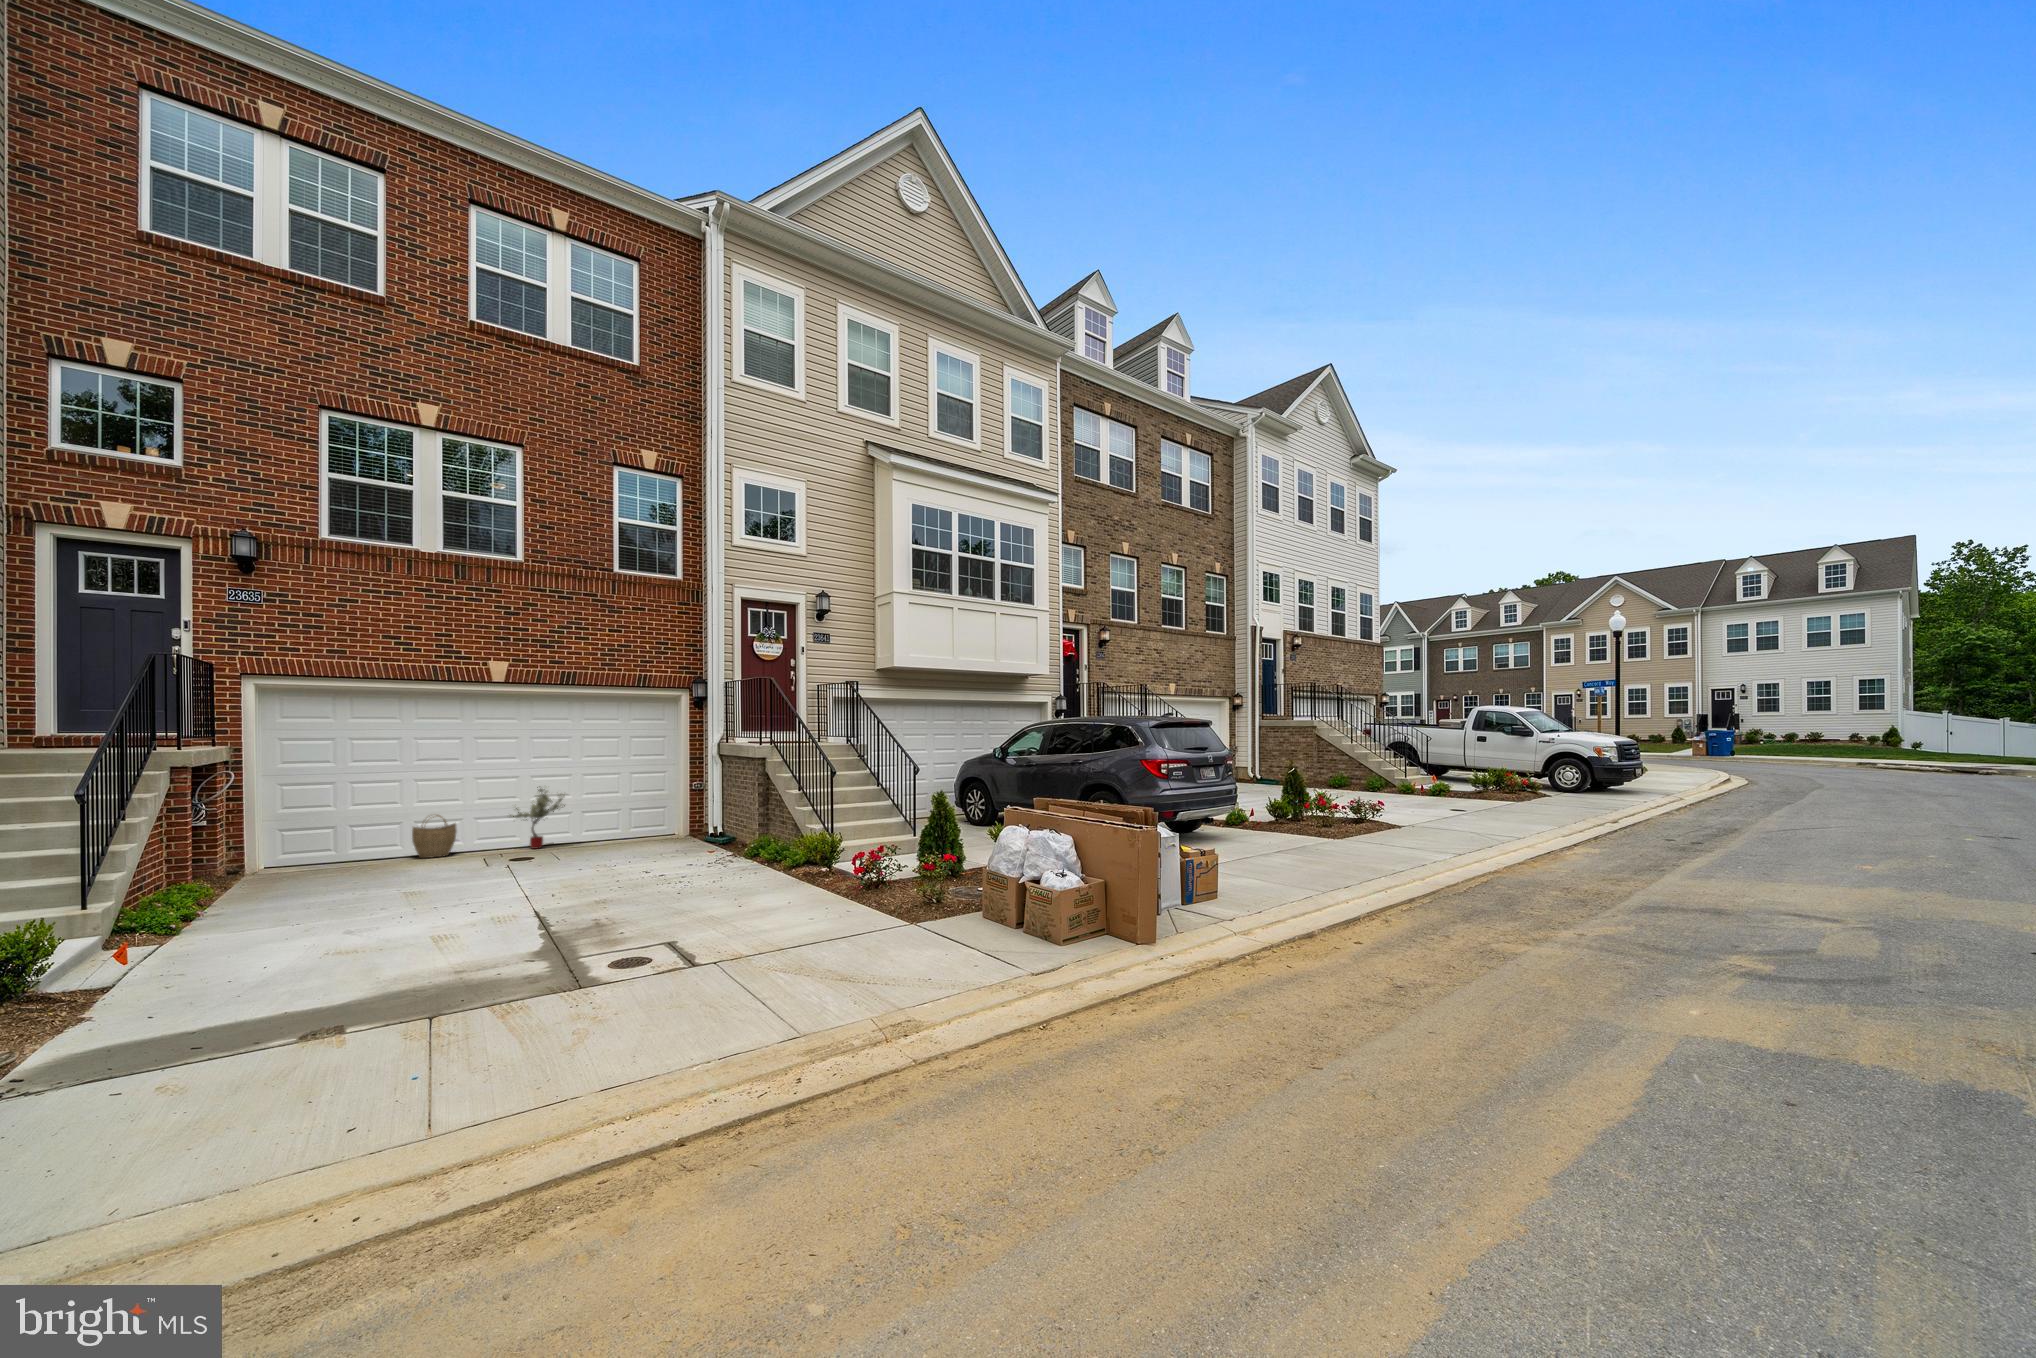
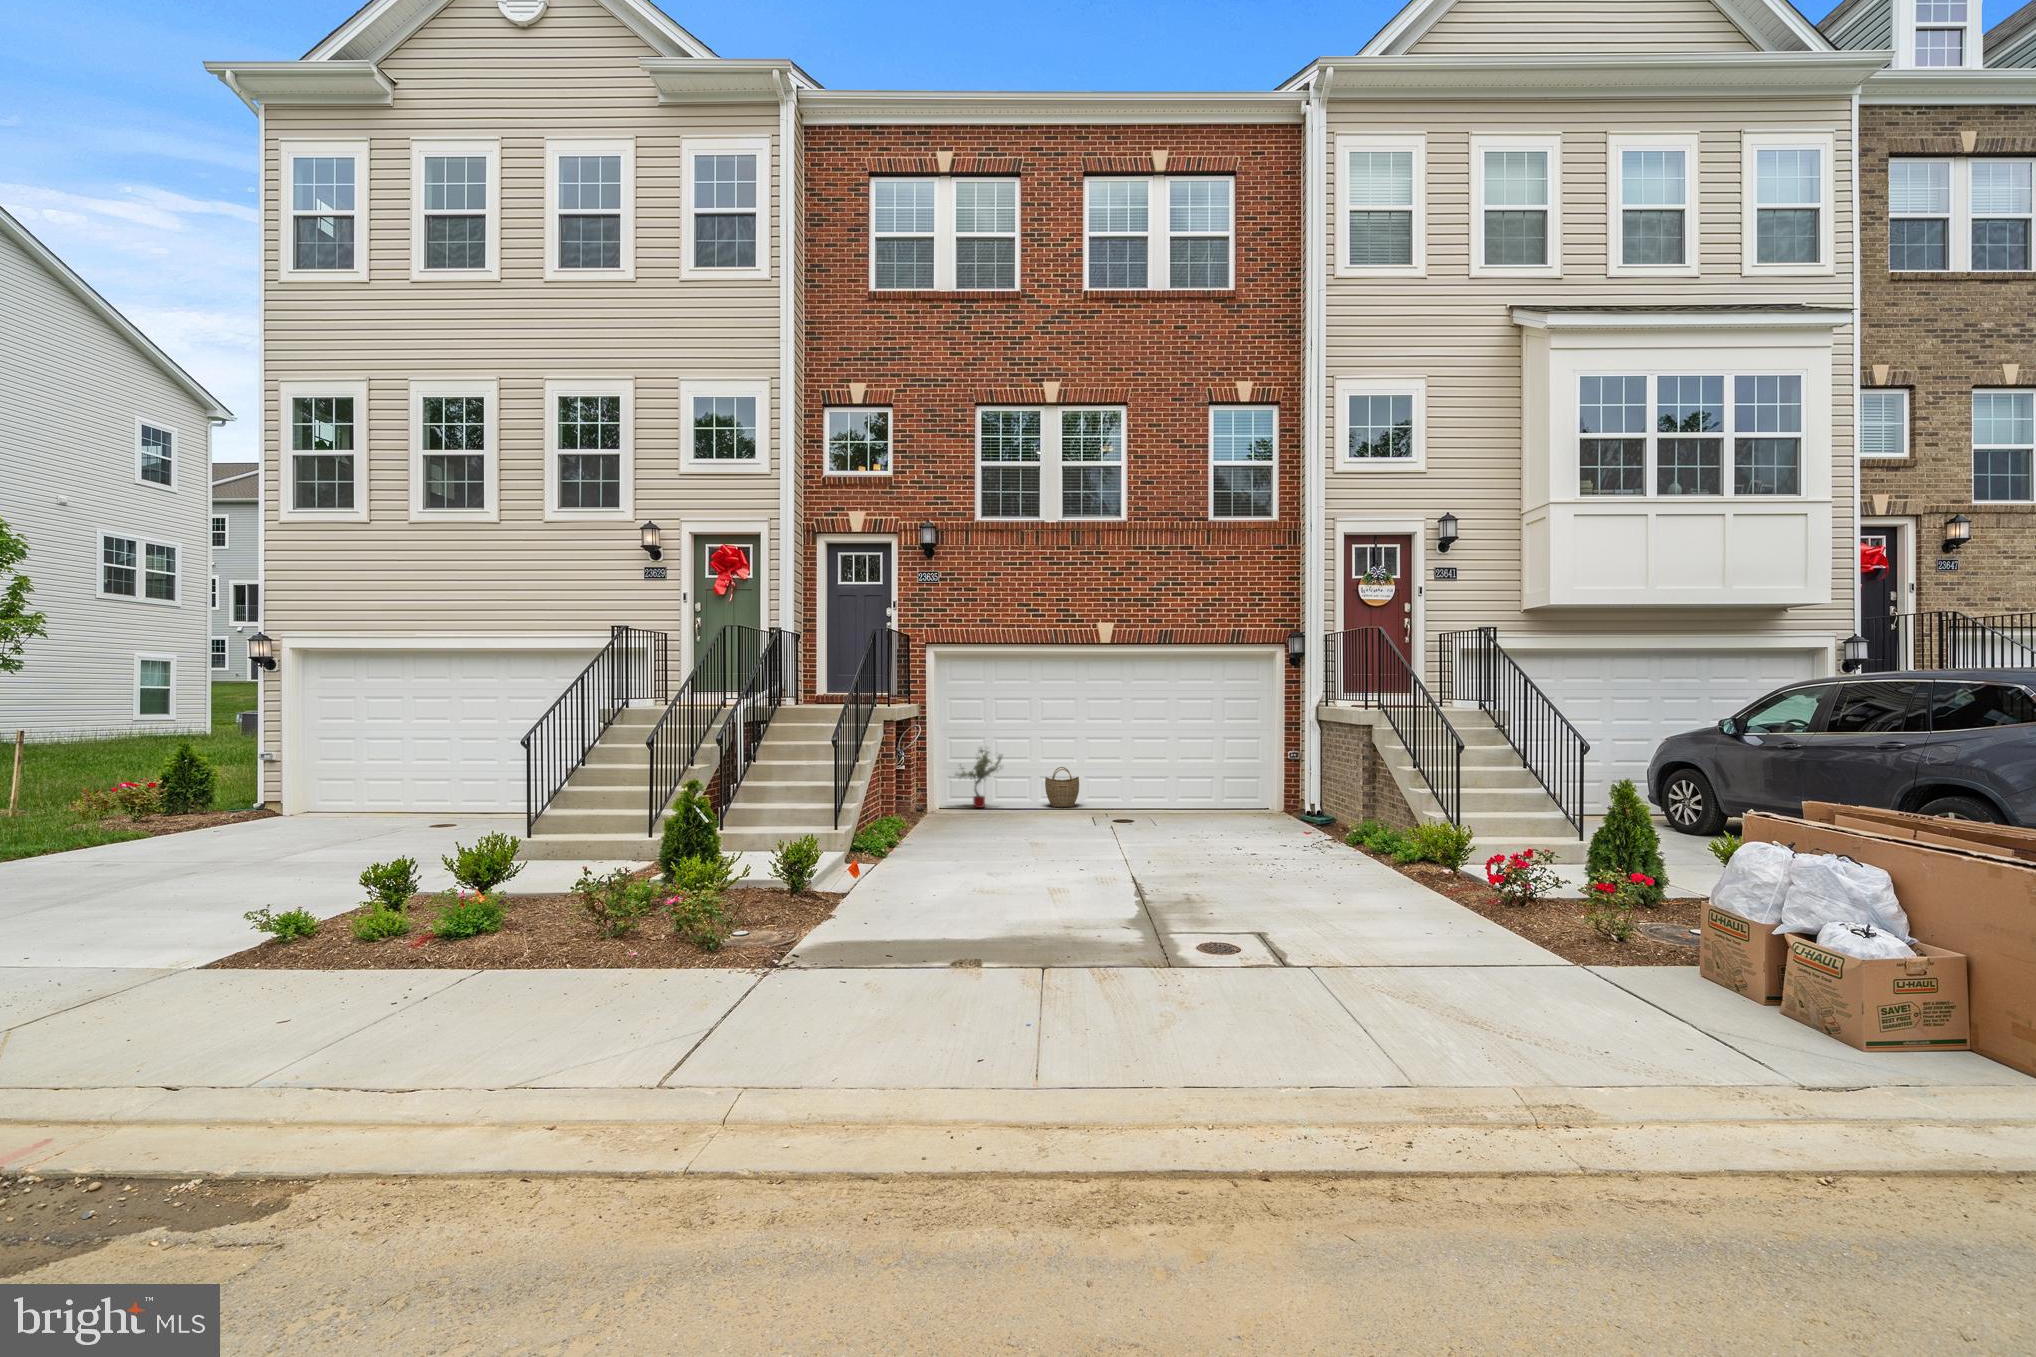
potted tree: present [510,786,565,849] -> present [955,748,1002,808]

